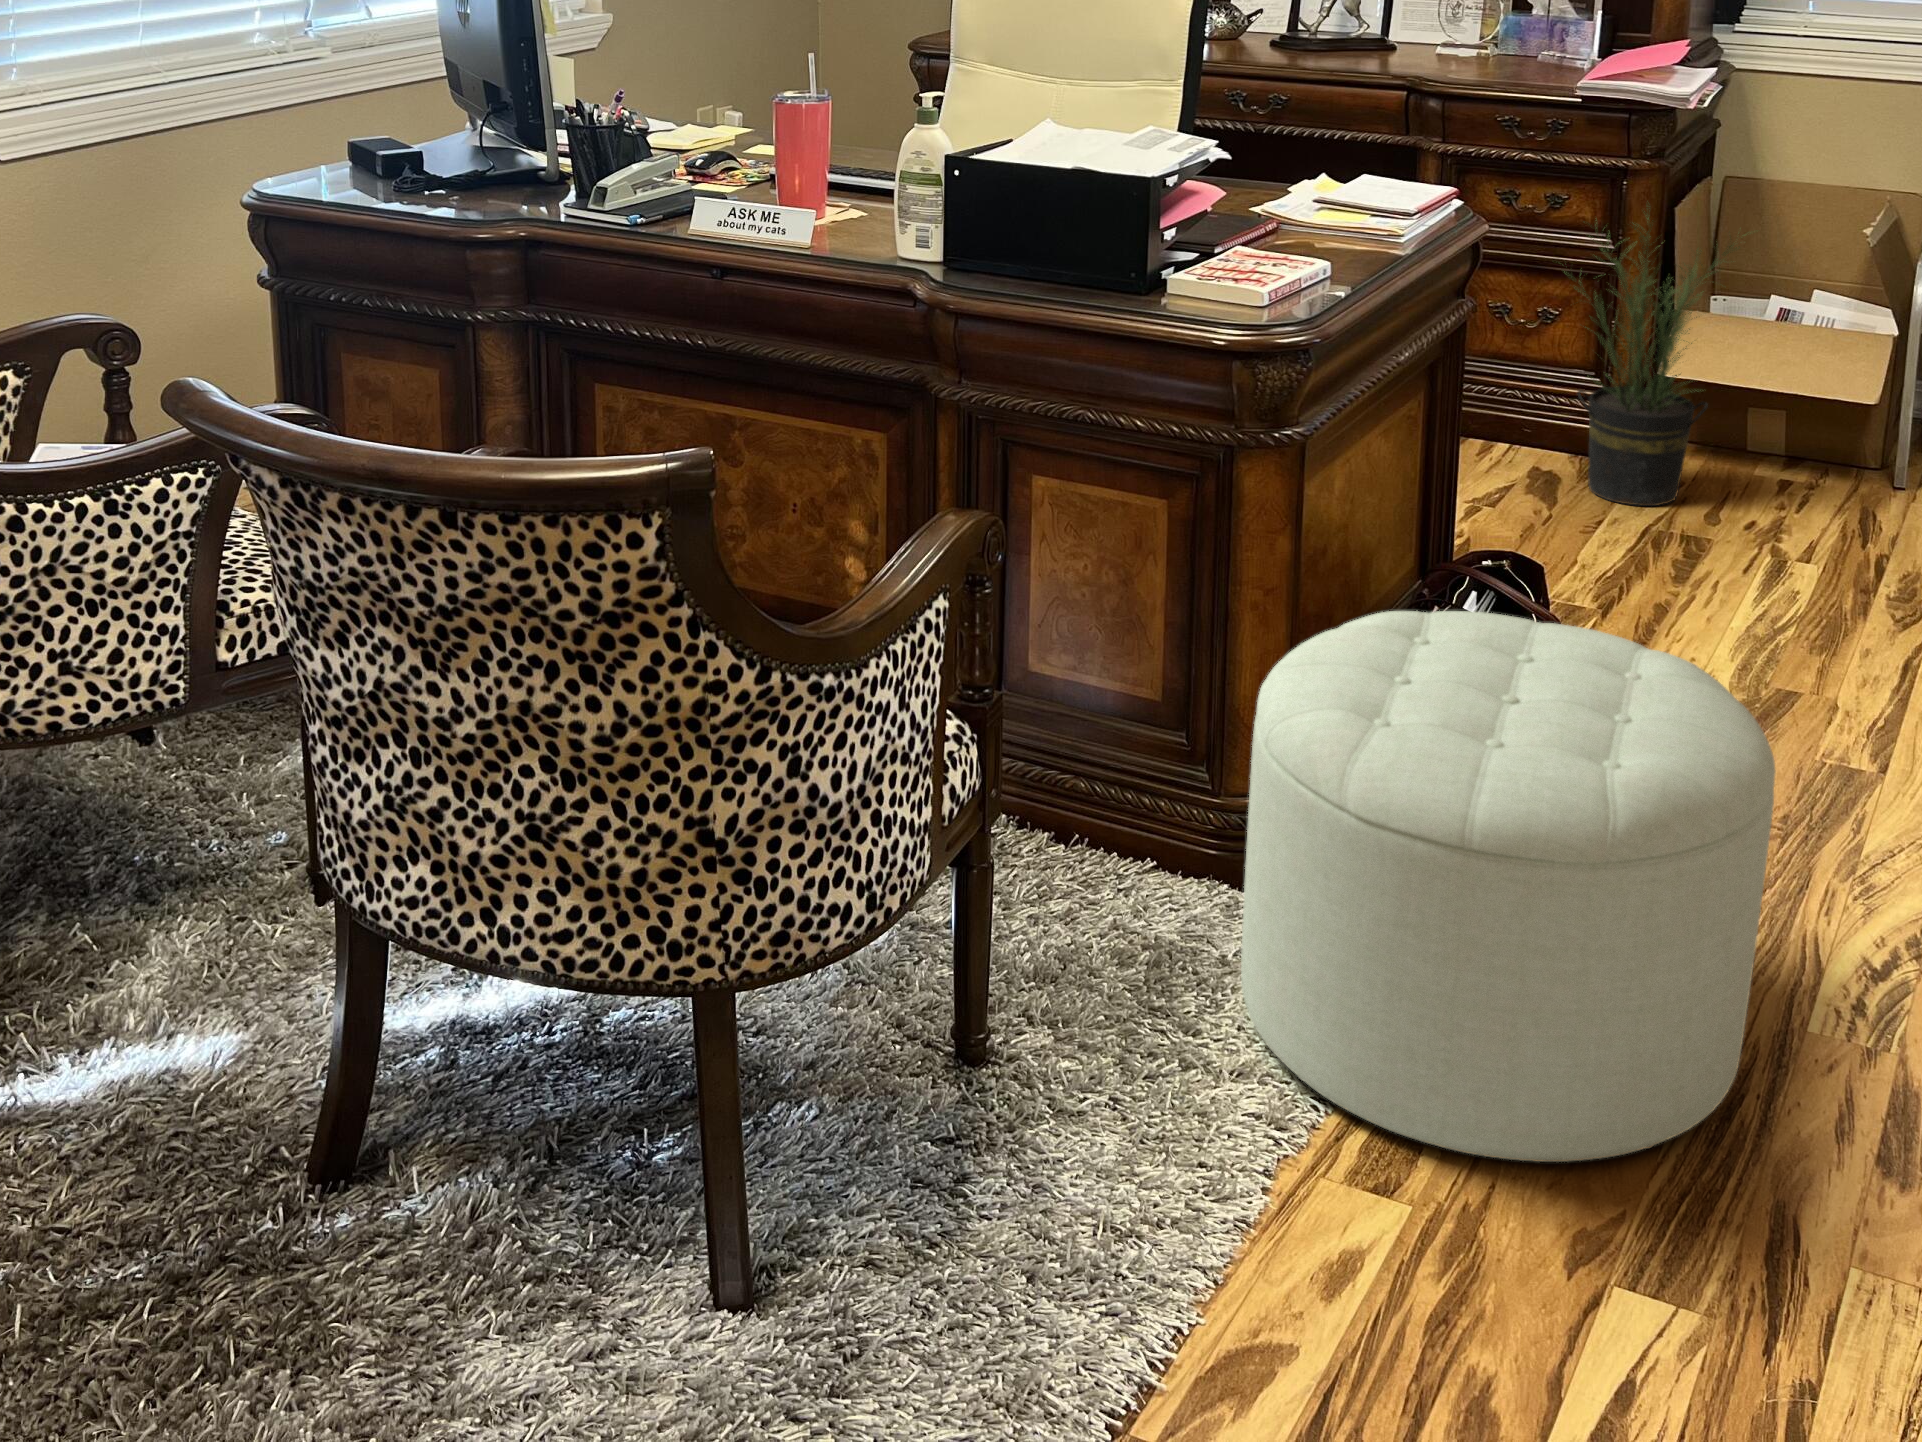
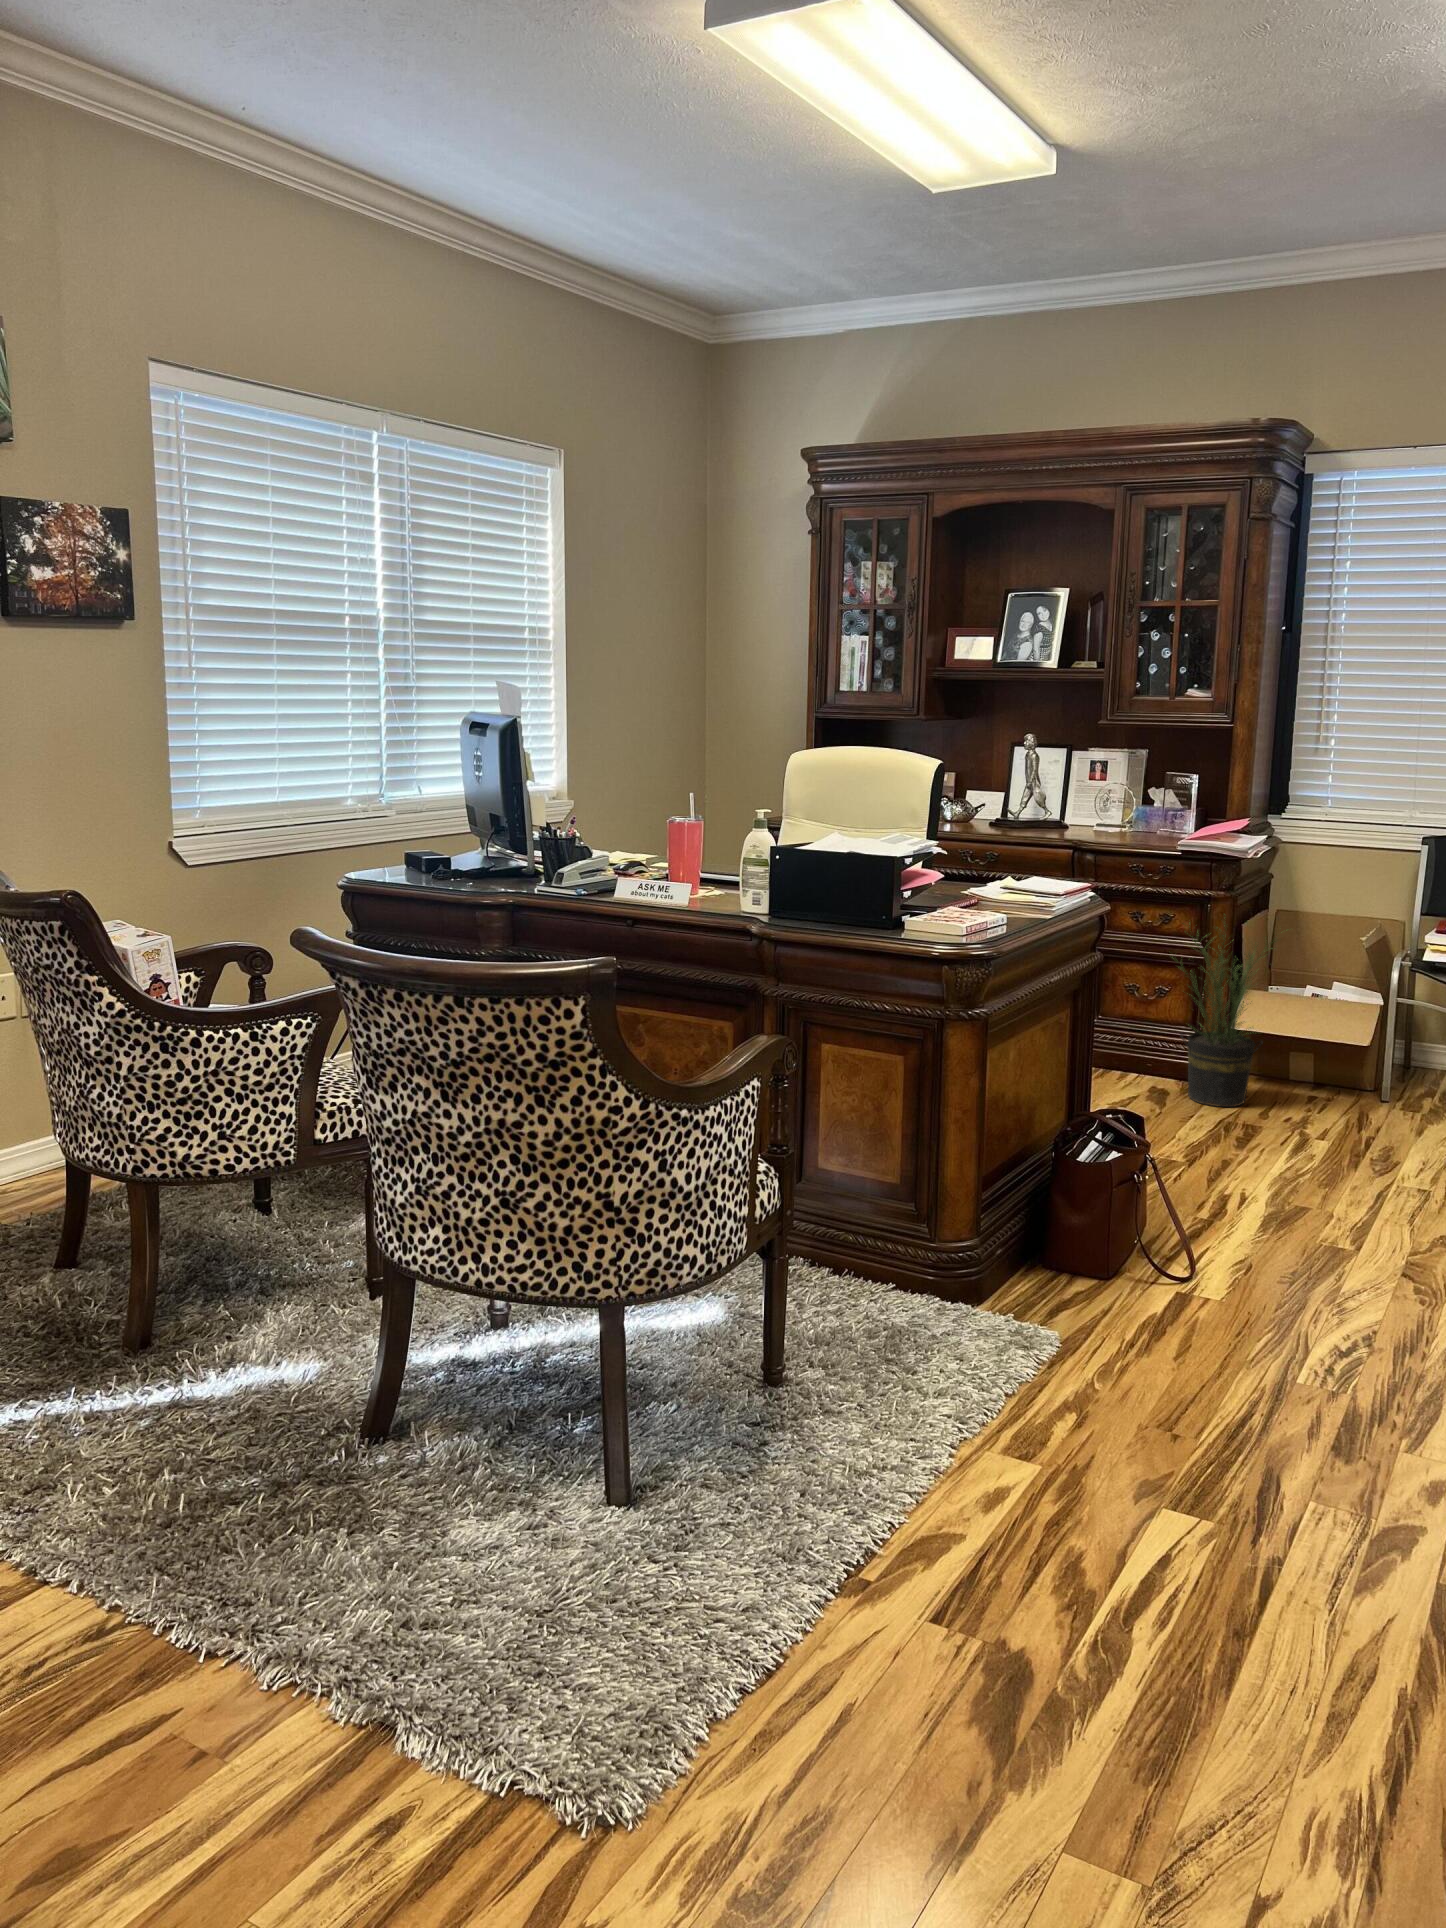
ottoman: present [1241,611,1776,1162] -> none [942,1123,1265,1446]

